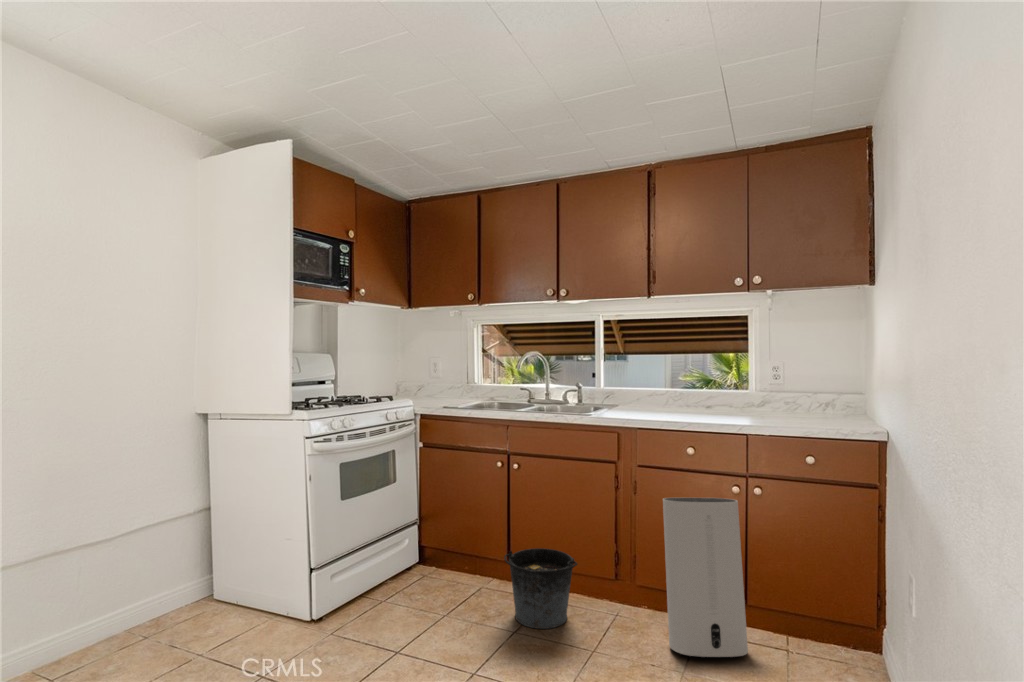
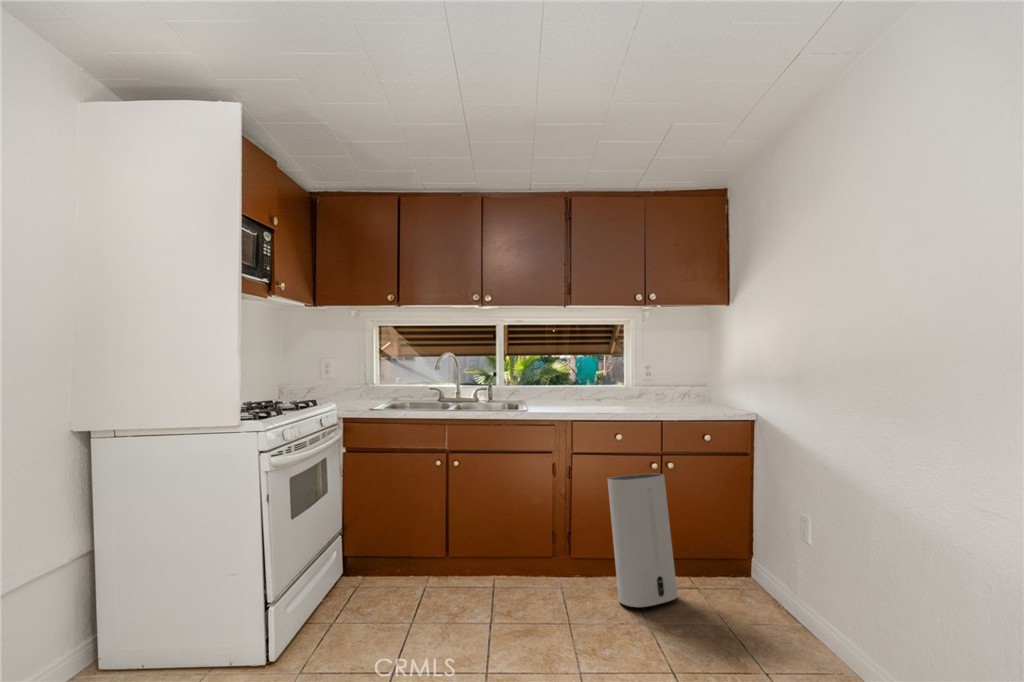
bucket: present [504,548,577,629] -> none [465,538,536,614]

